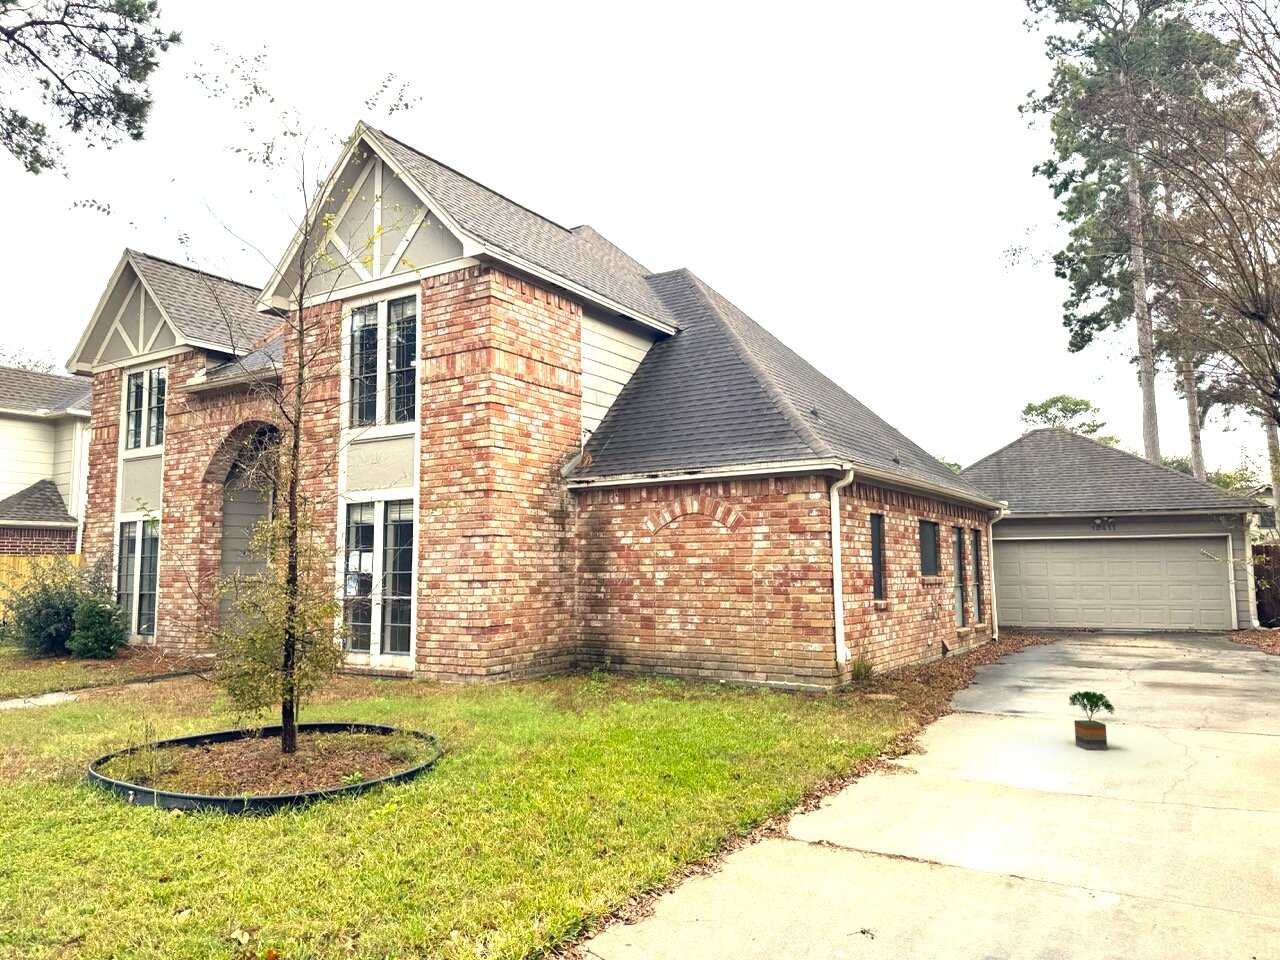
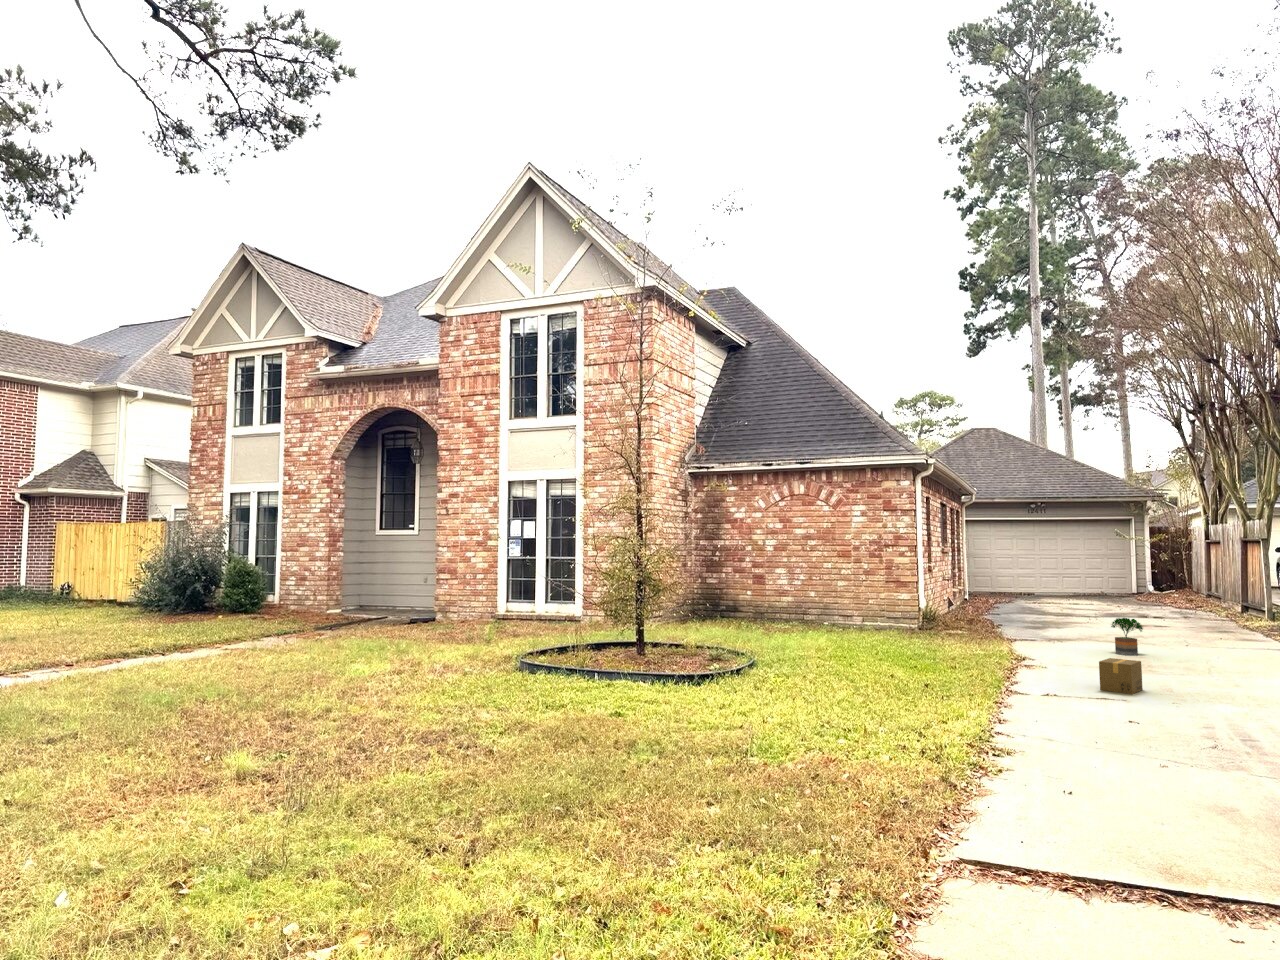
cardboard box: none [925,782,1005,855] -> present [1099,658,1143,694]

